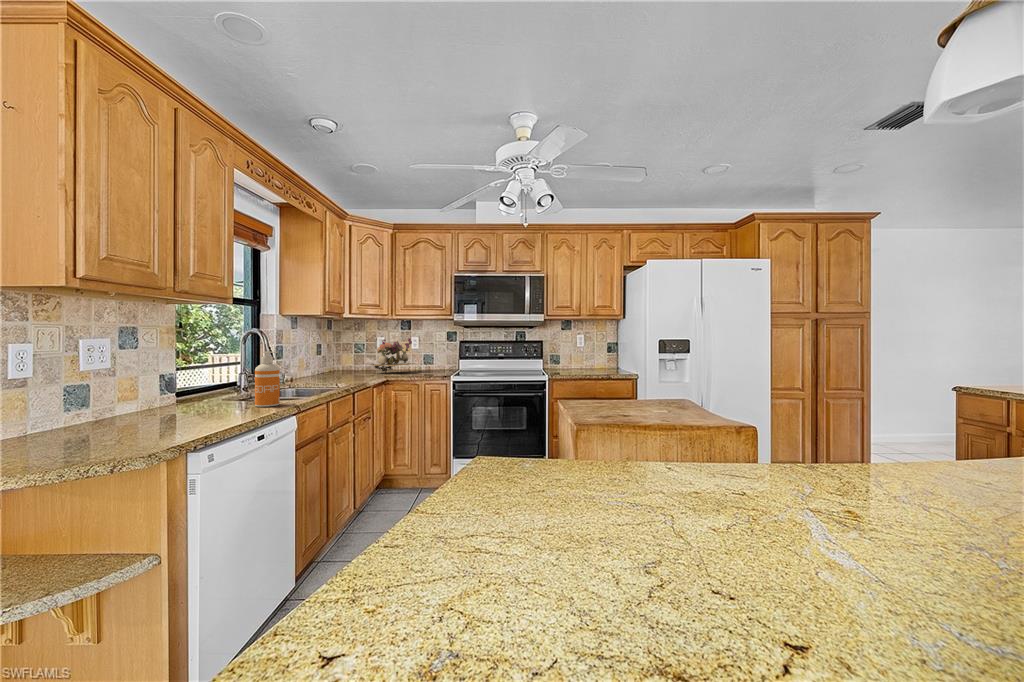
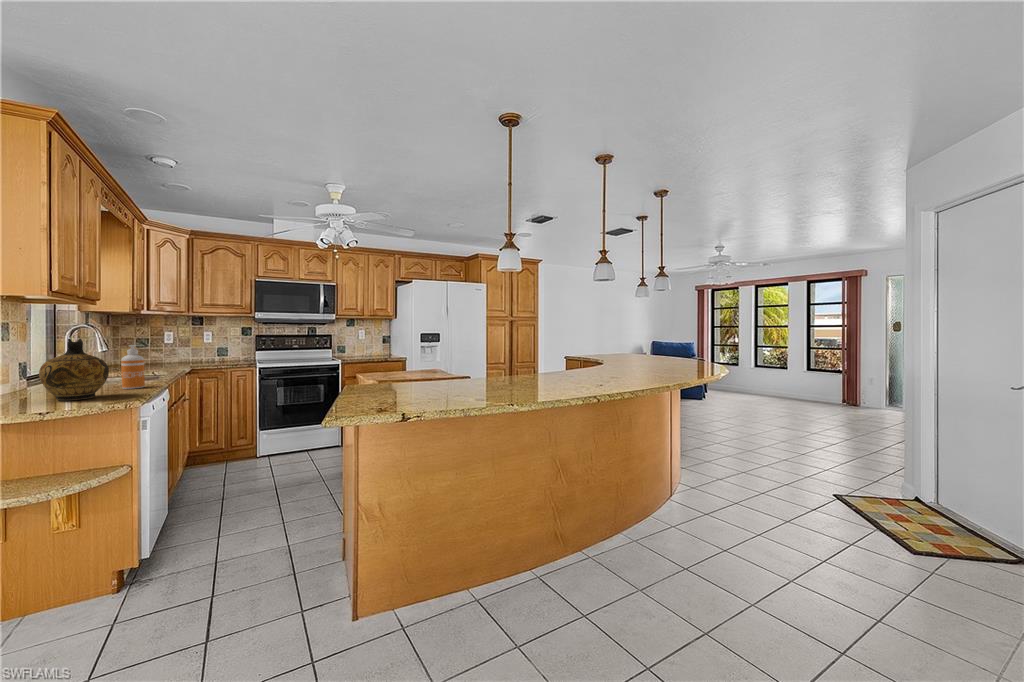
flower arrangement: present [371,338,414,372] -> none [163,332,214,364]
ceramic jug: none [138,342,216,422] -> present [39,339,109,400]

